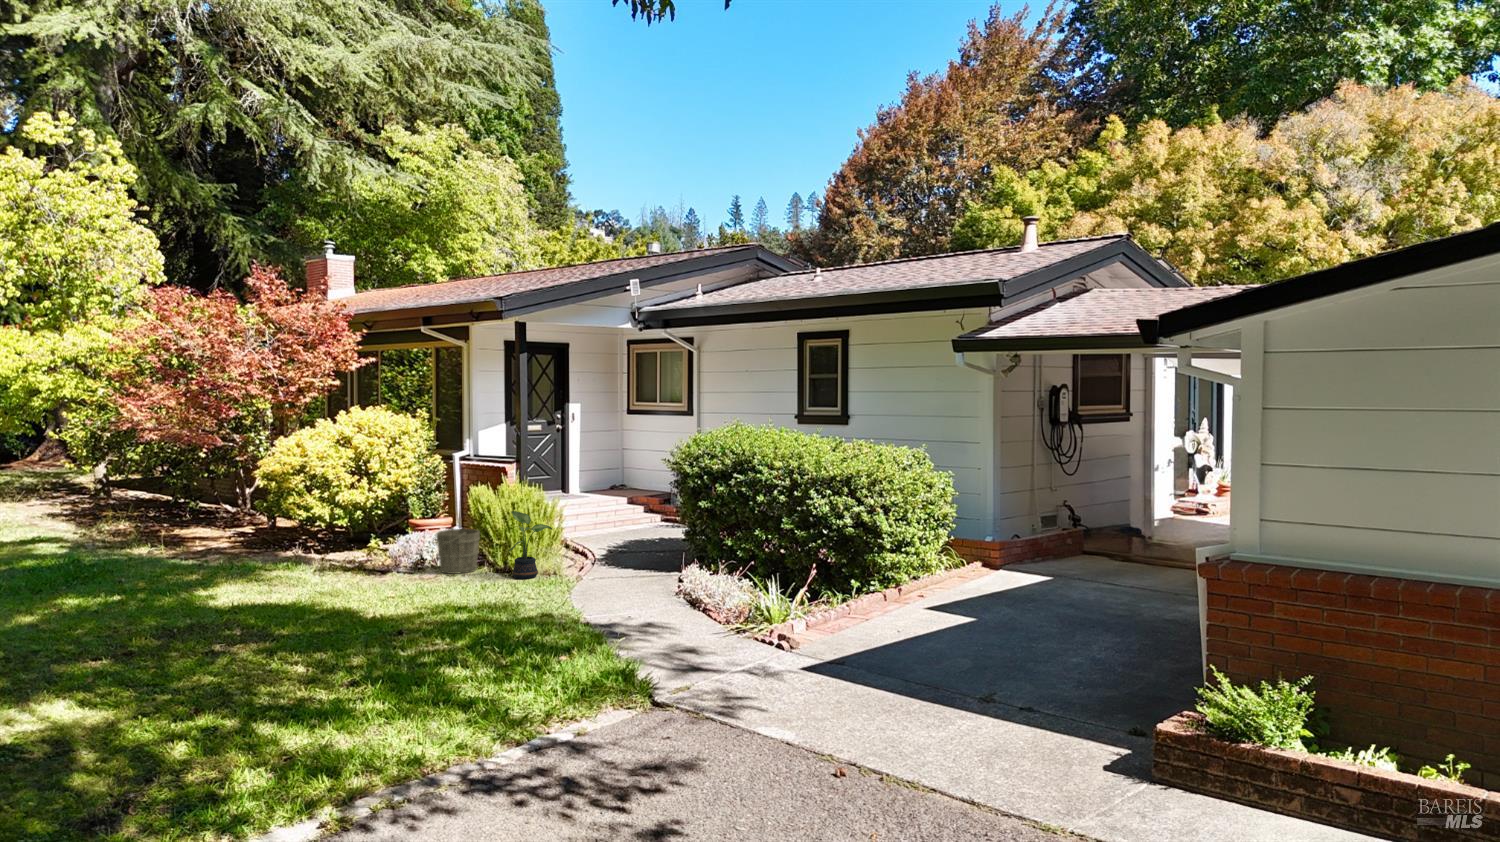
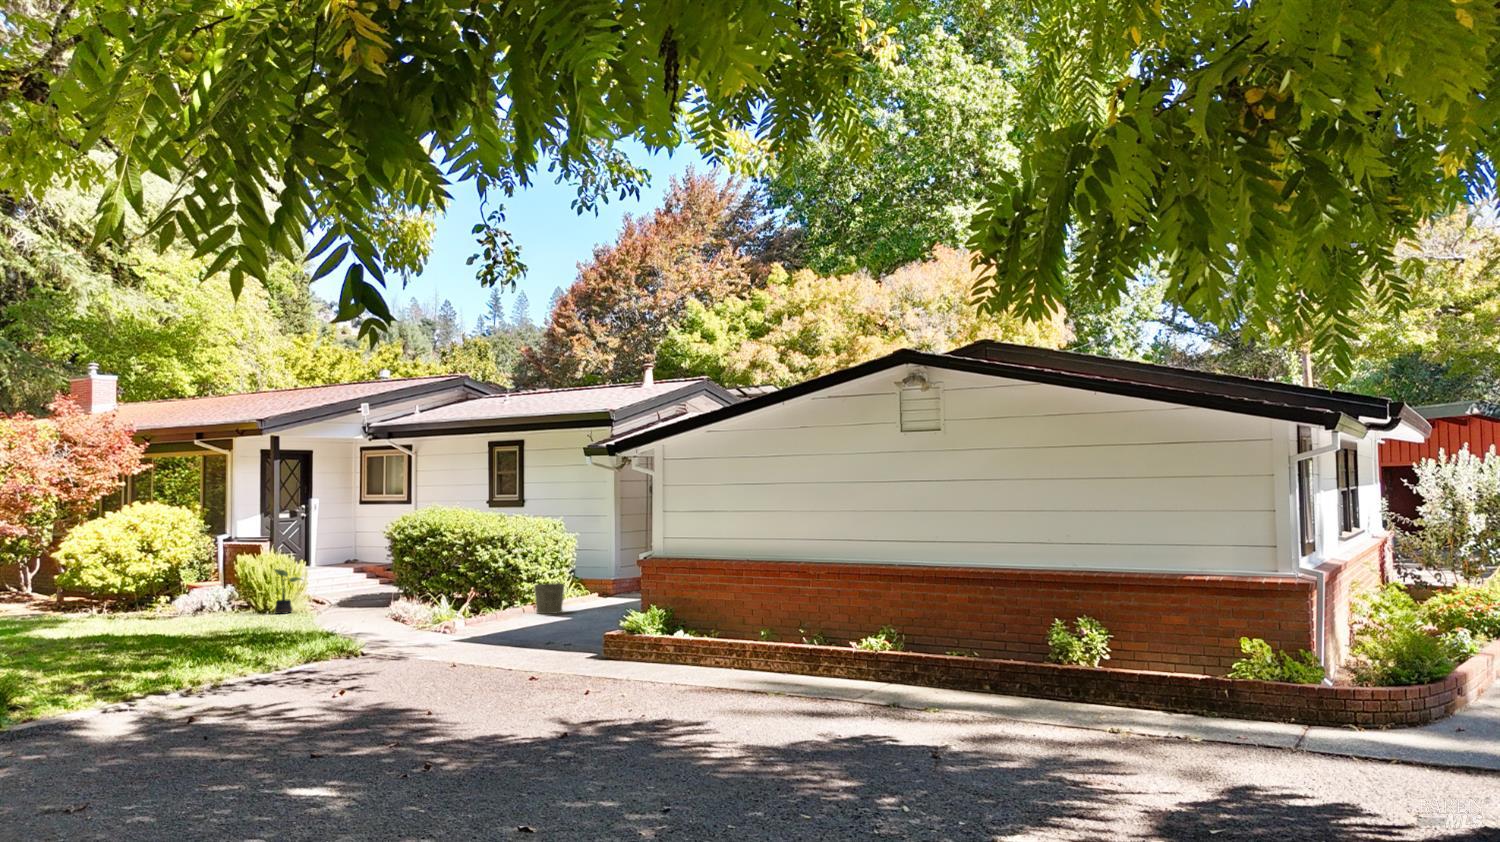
bucket: present [433,527,480,574] -> present [534,582,568,614]

